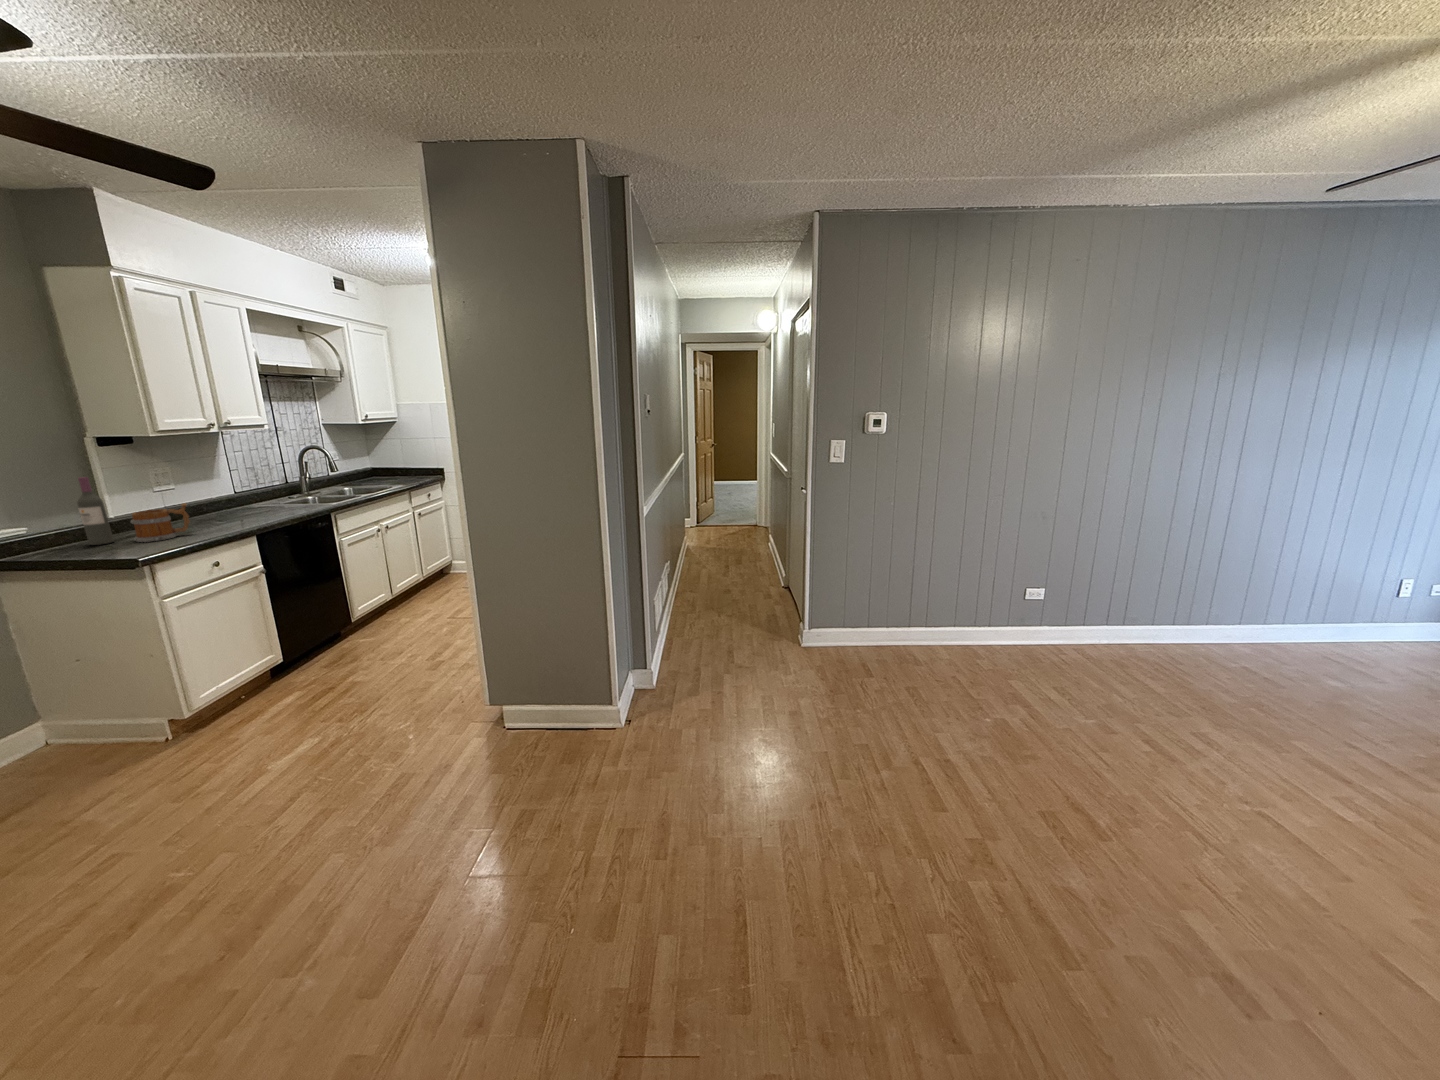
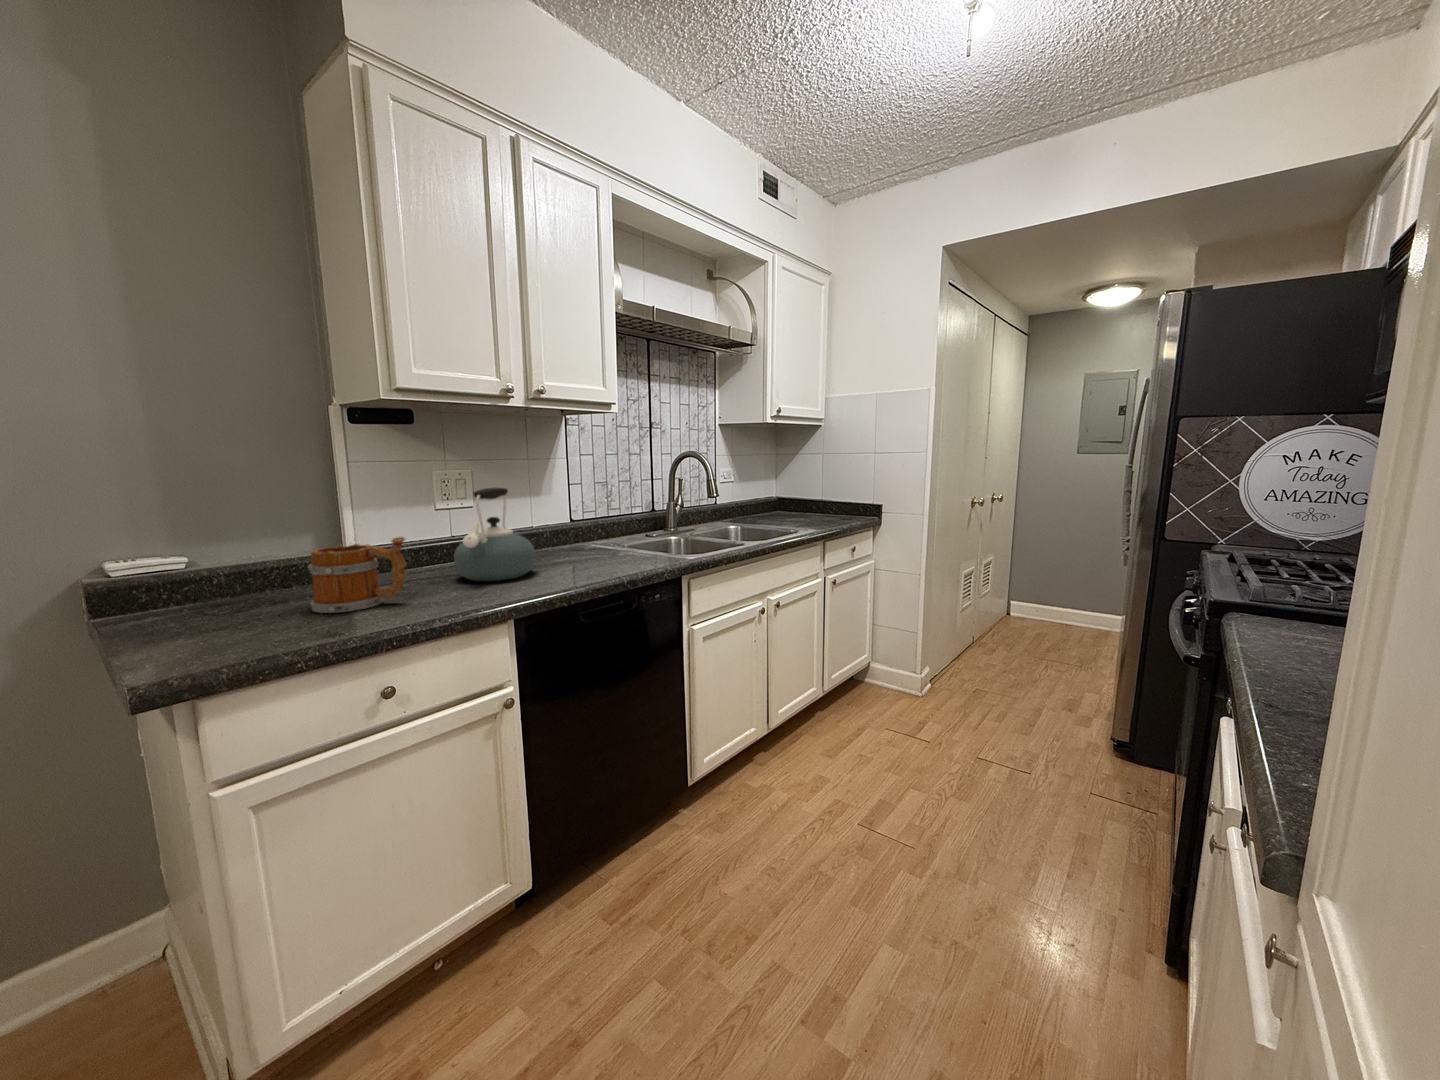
kettle: none [193,476,245,525] -> present [454,488,536,581]
wine bottle: present [77,477,114,545] -> none [250,471,302,605]

